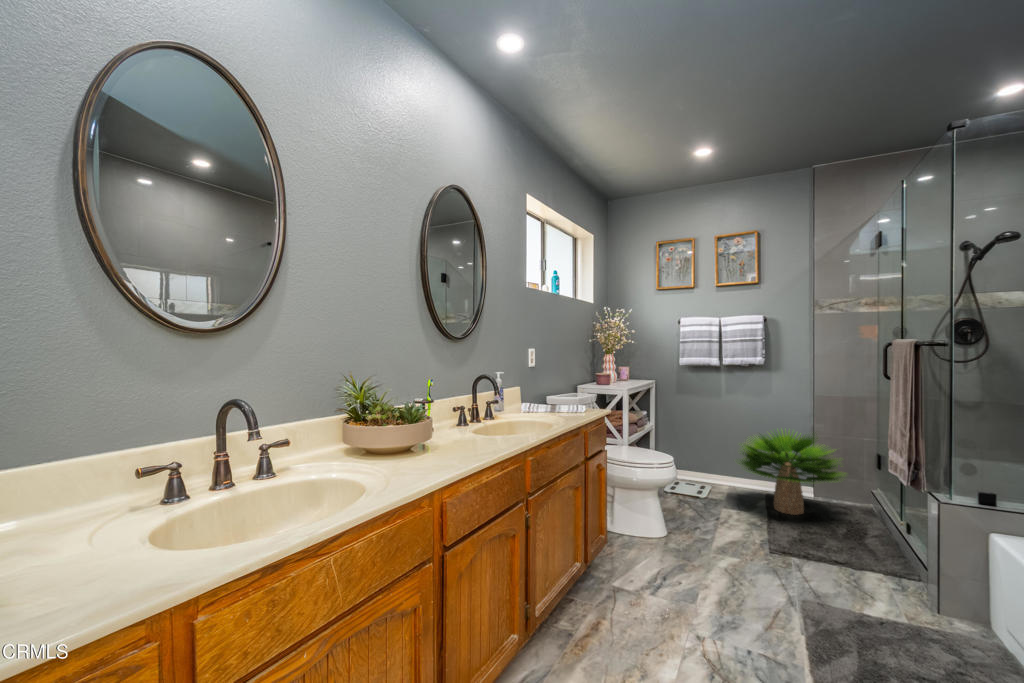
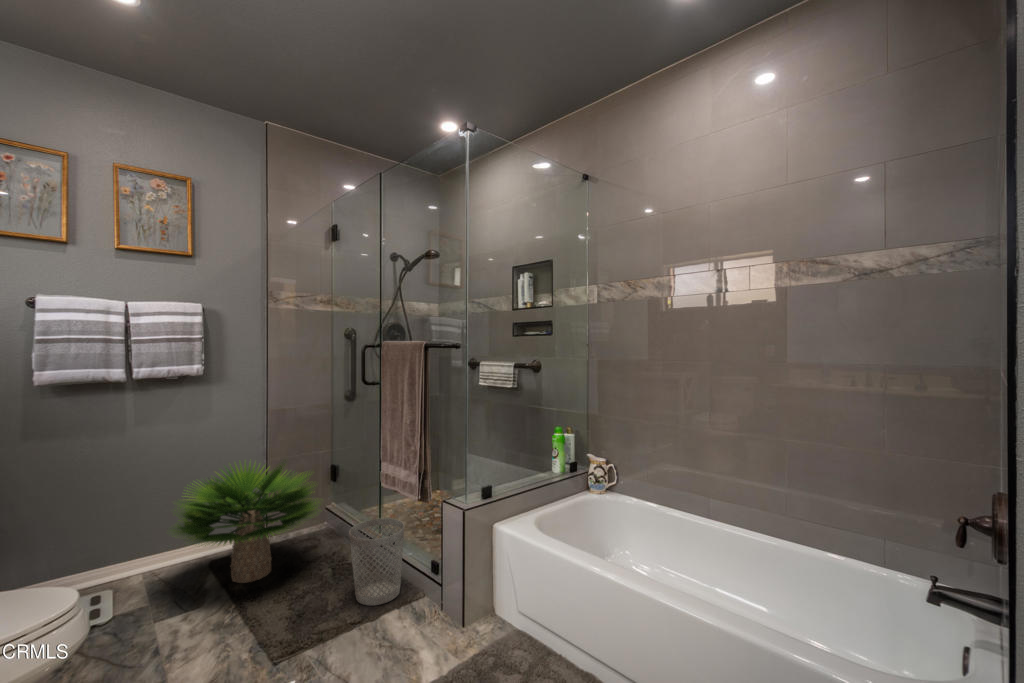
wastebasket: none [848,496,906,569] -> present [349,518,404,606]

